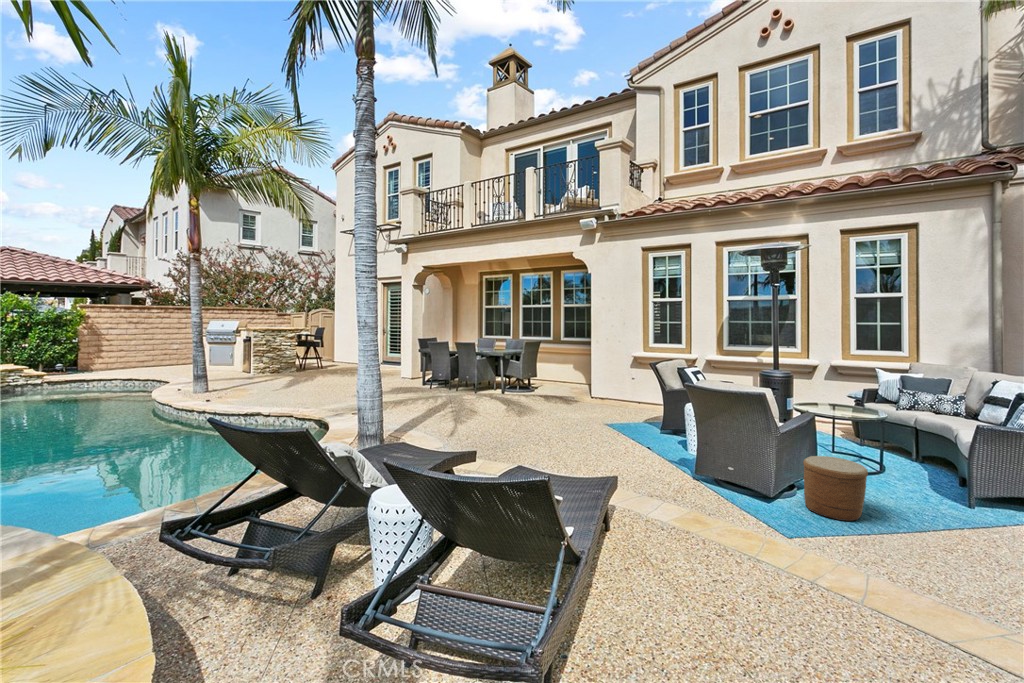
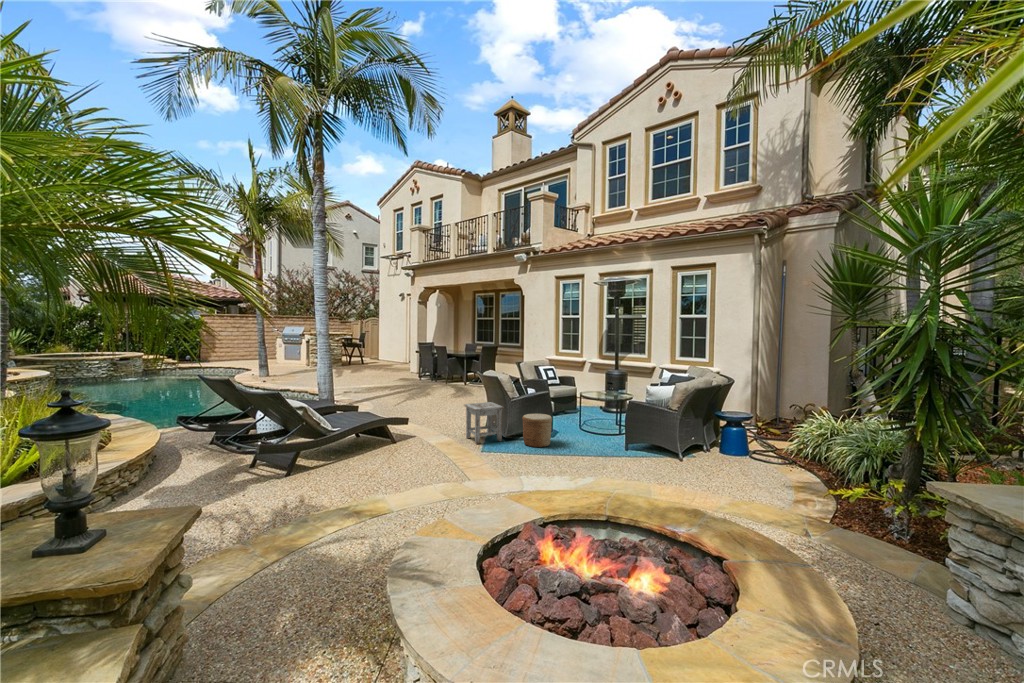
stool: none [694,439,772,525] -> present [464,402,504,444]

